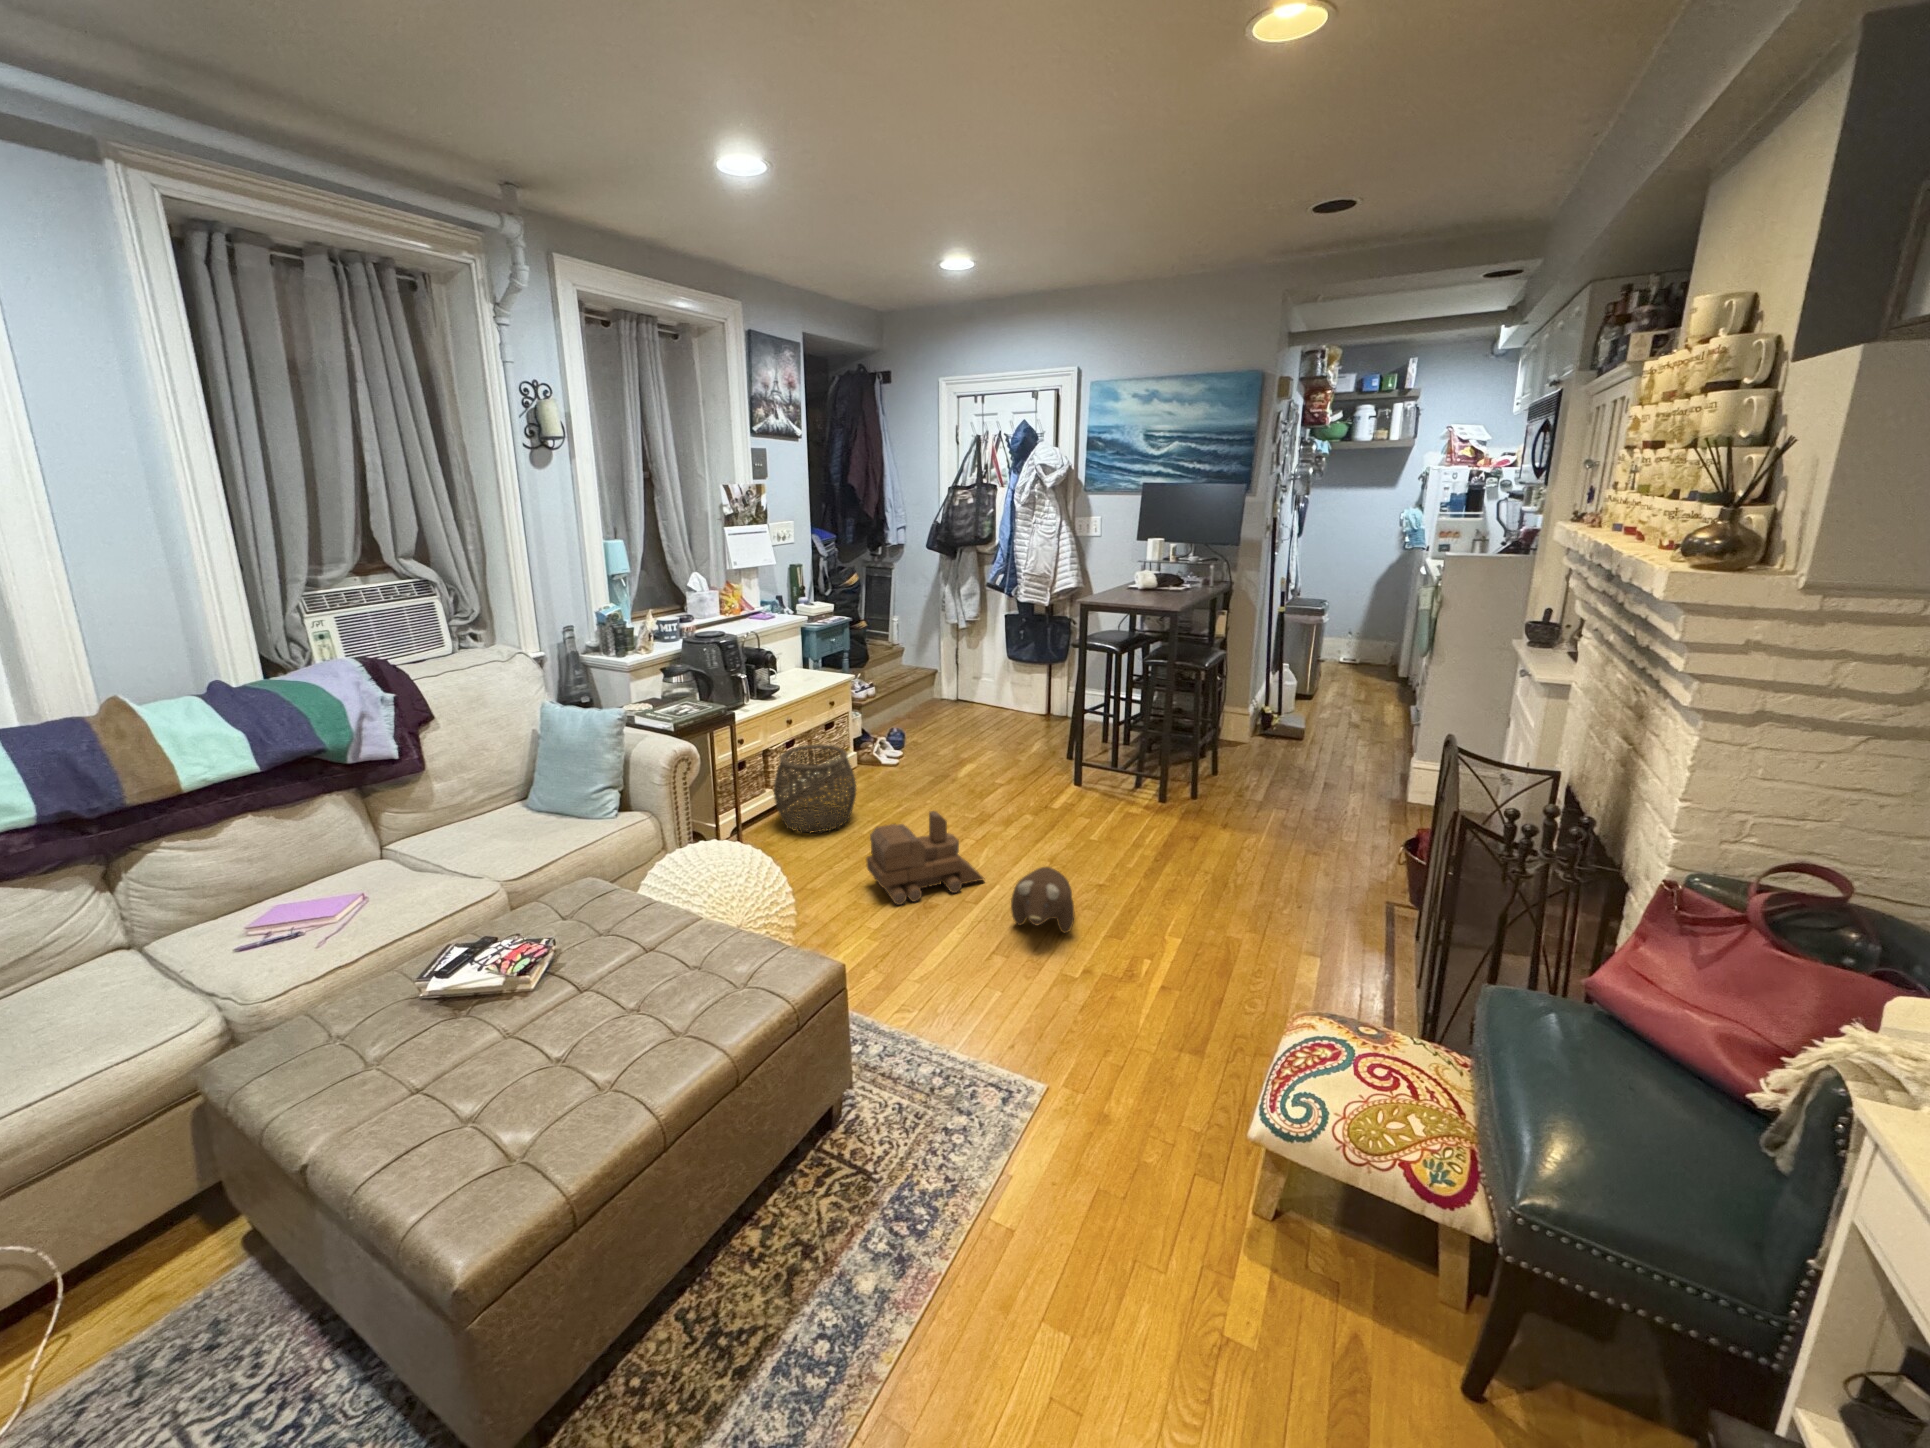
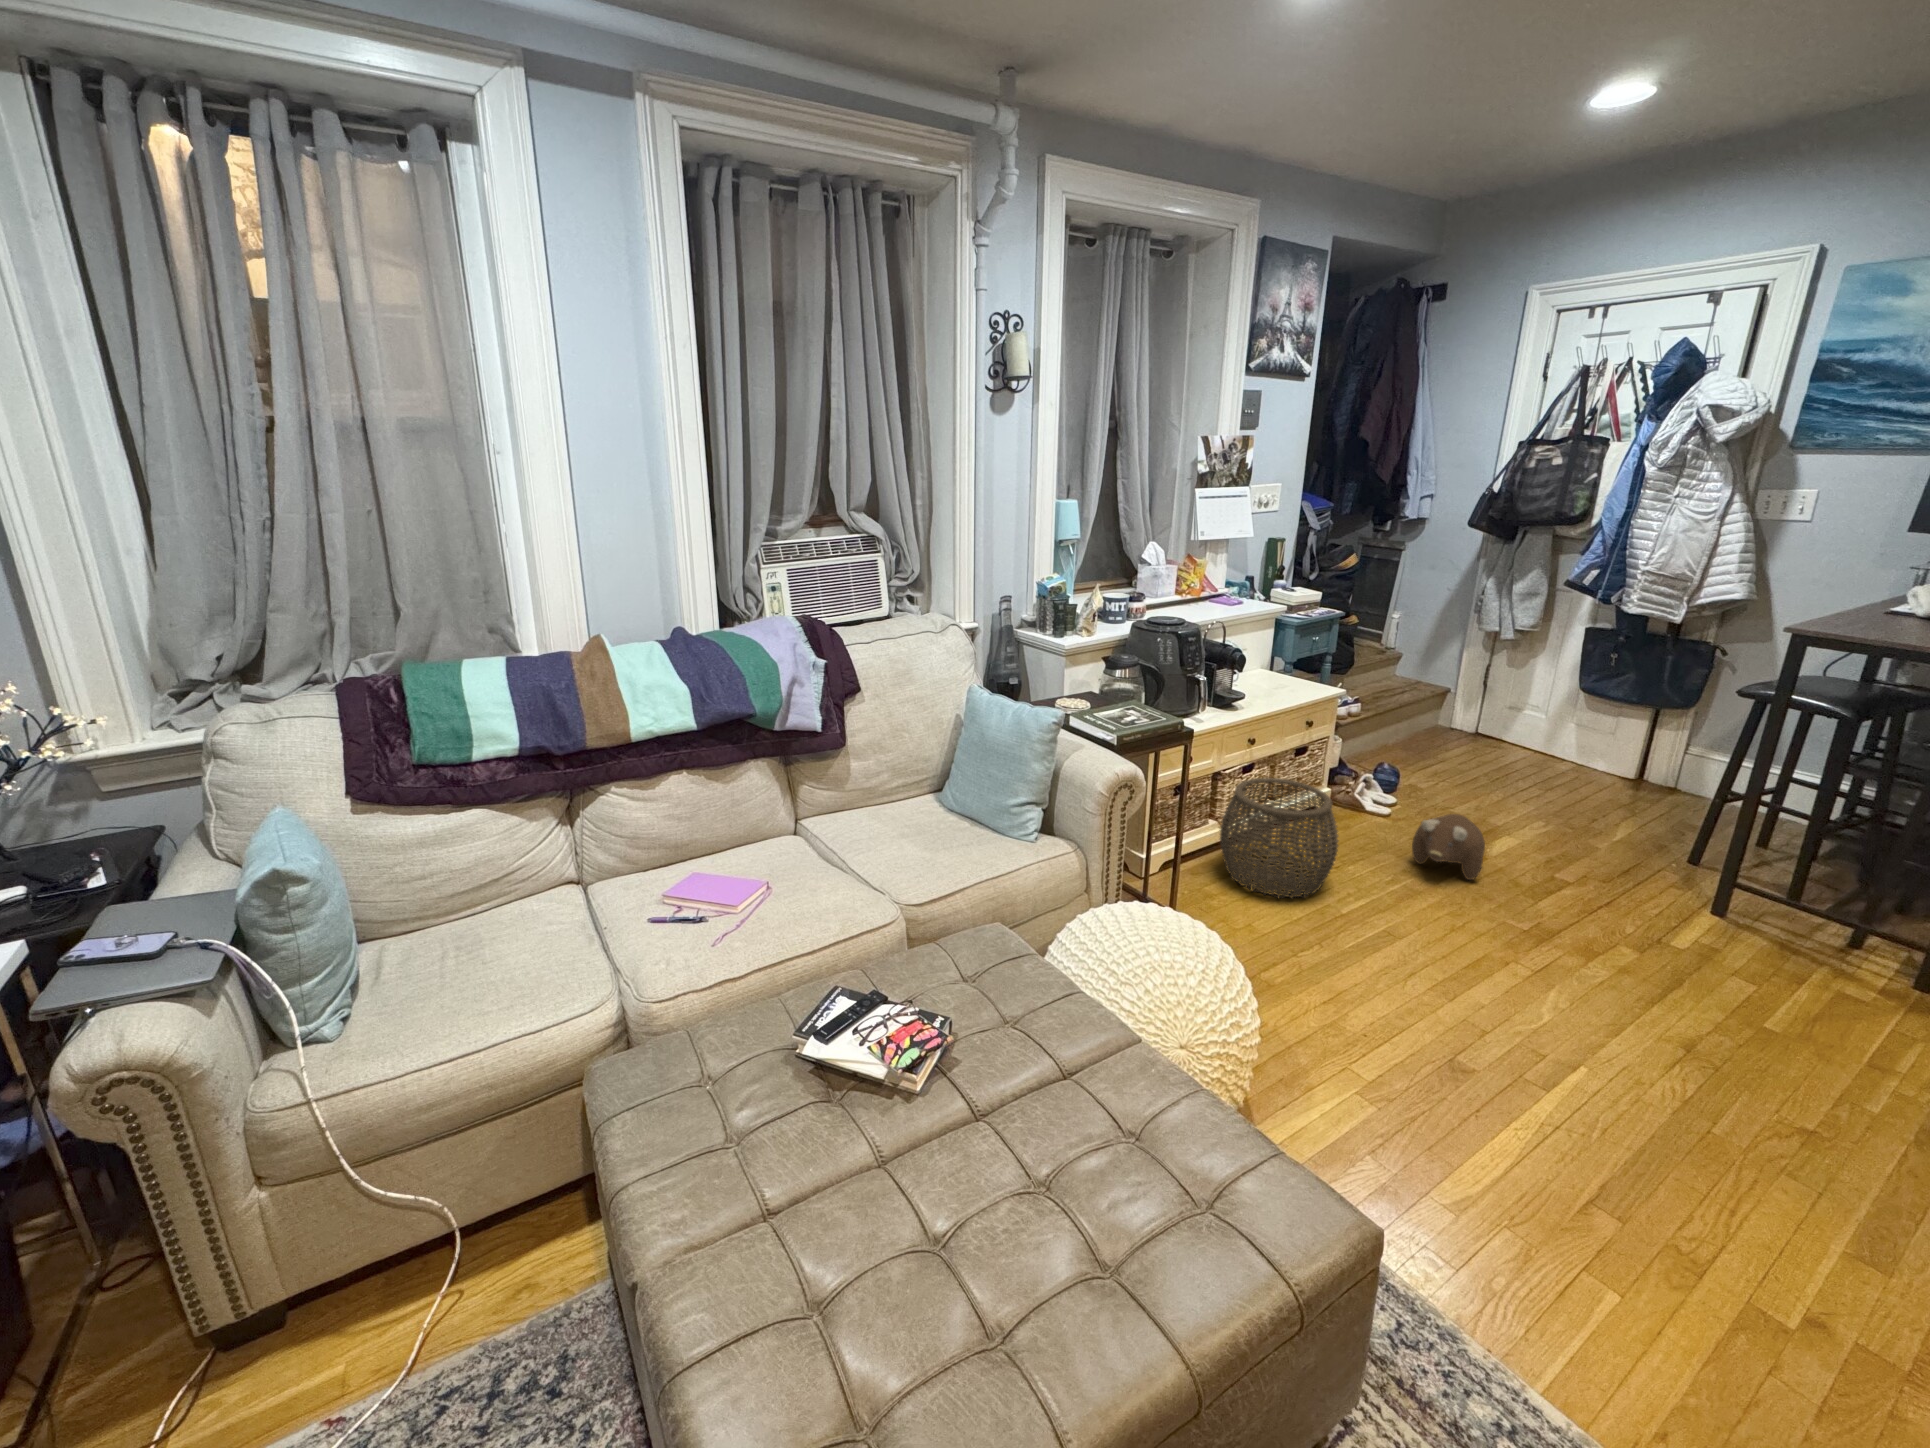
toy train: present [866,811,984,905] -> none [1356,923,1557,1053]
plush toy: present [1011,867,1074,933] -> present [1412,814,1485,880]

